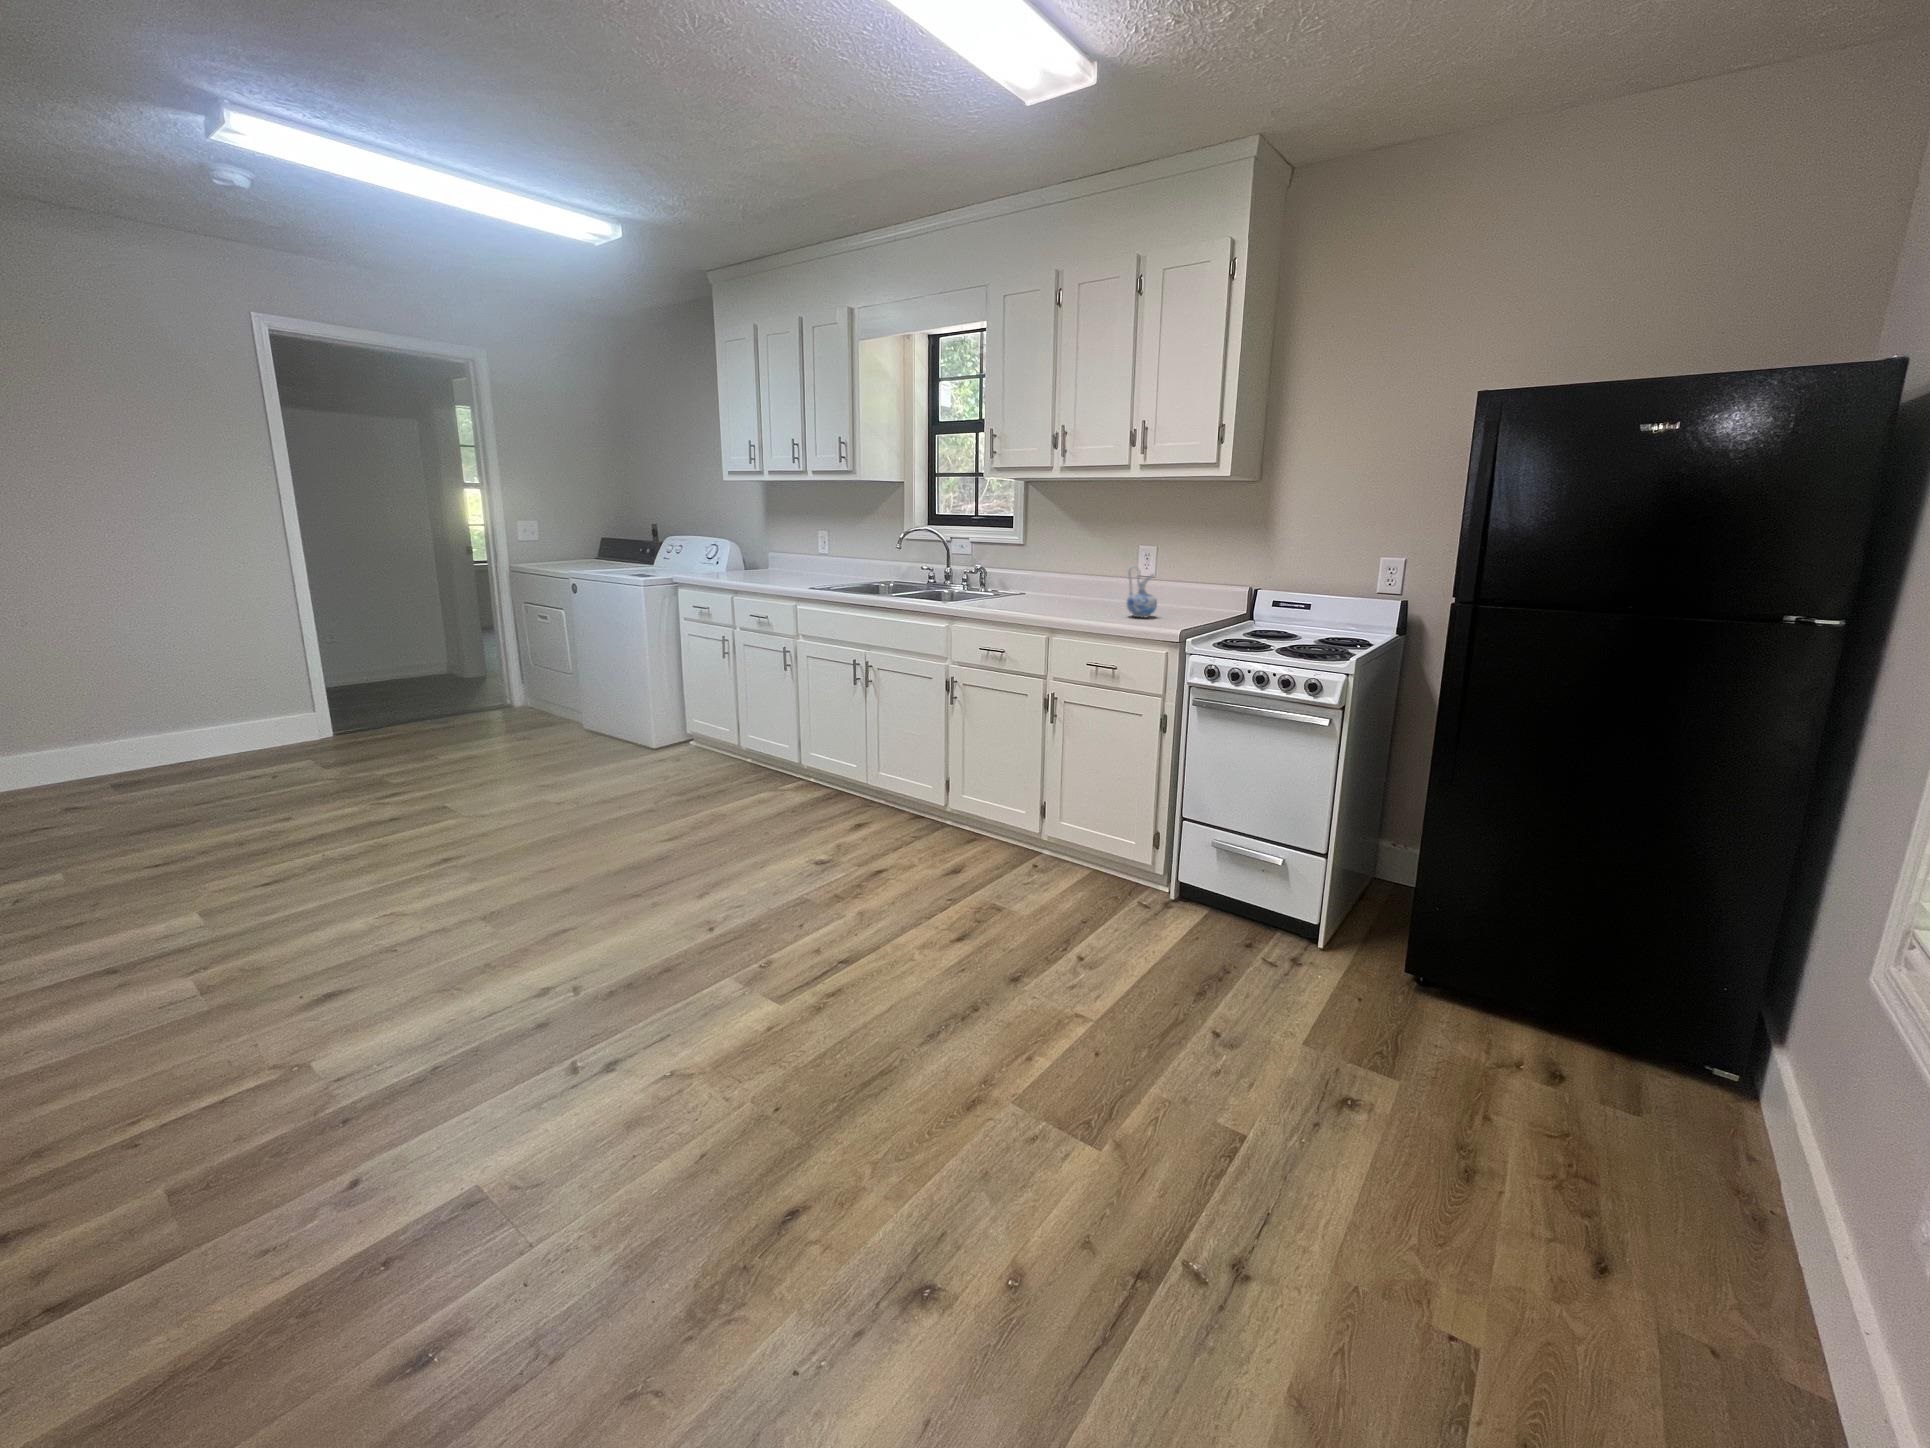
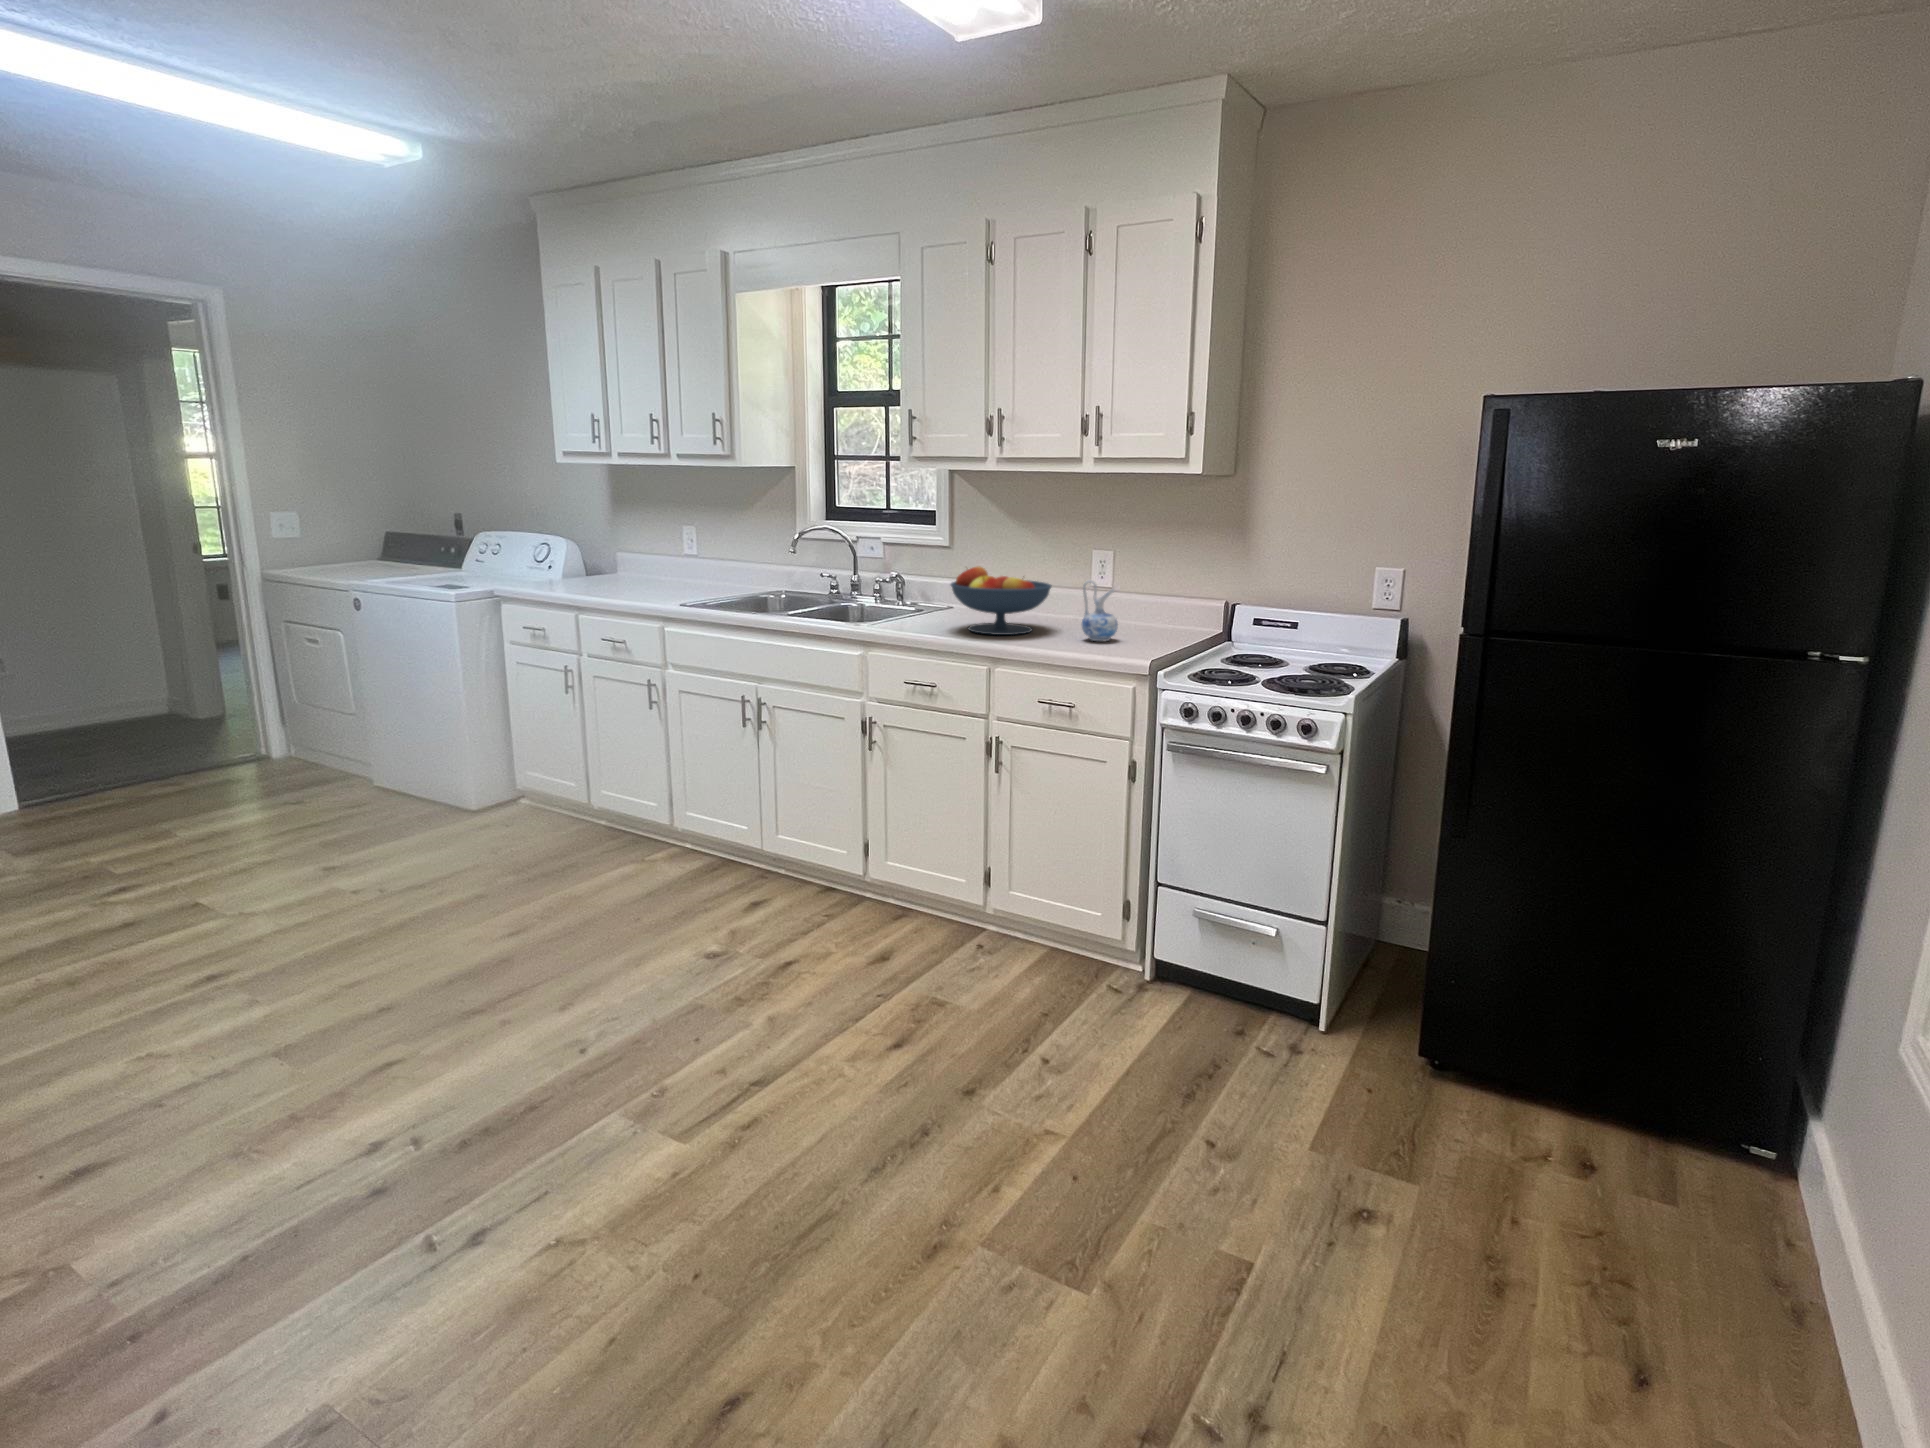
fruit bowl: none [1020,555,1104,612] -> present [951,566,1052,635]

